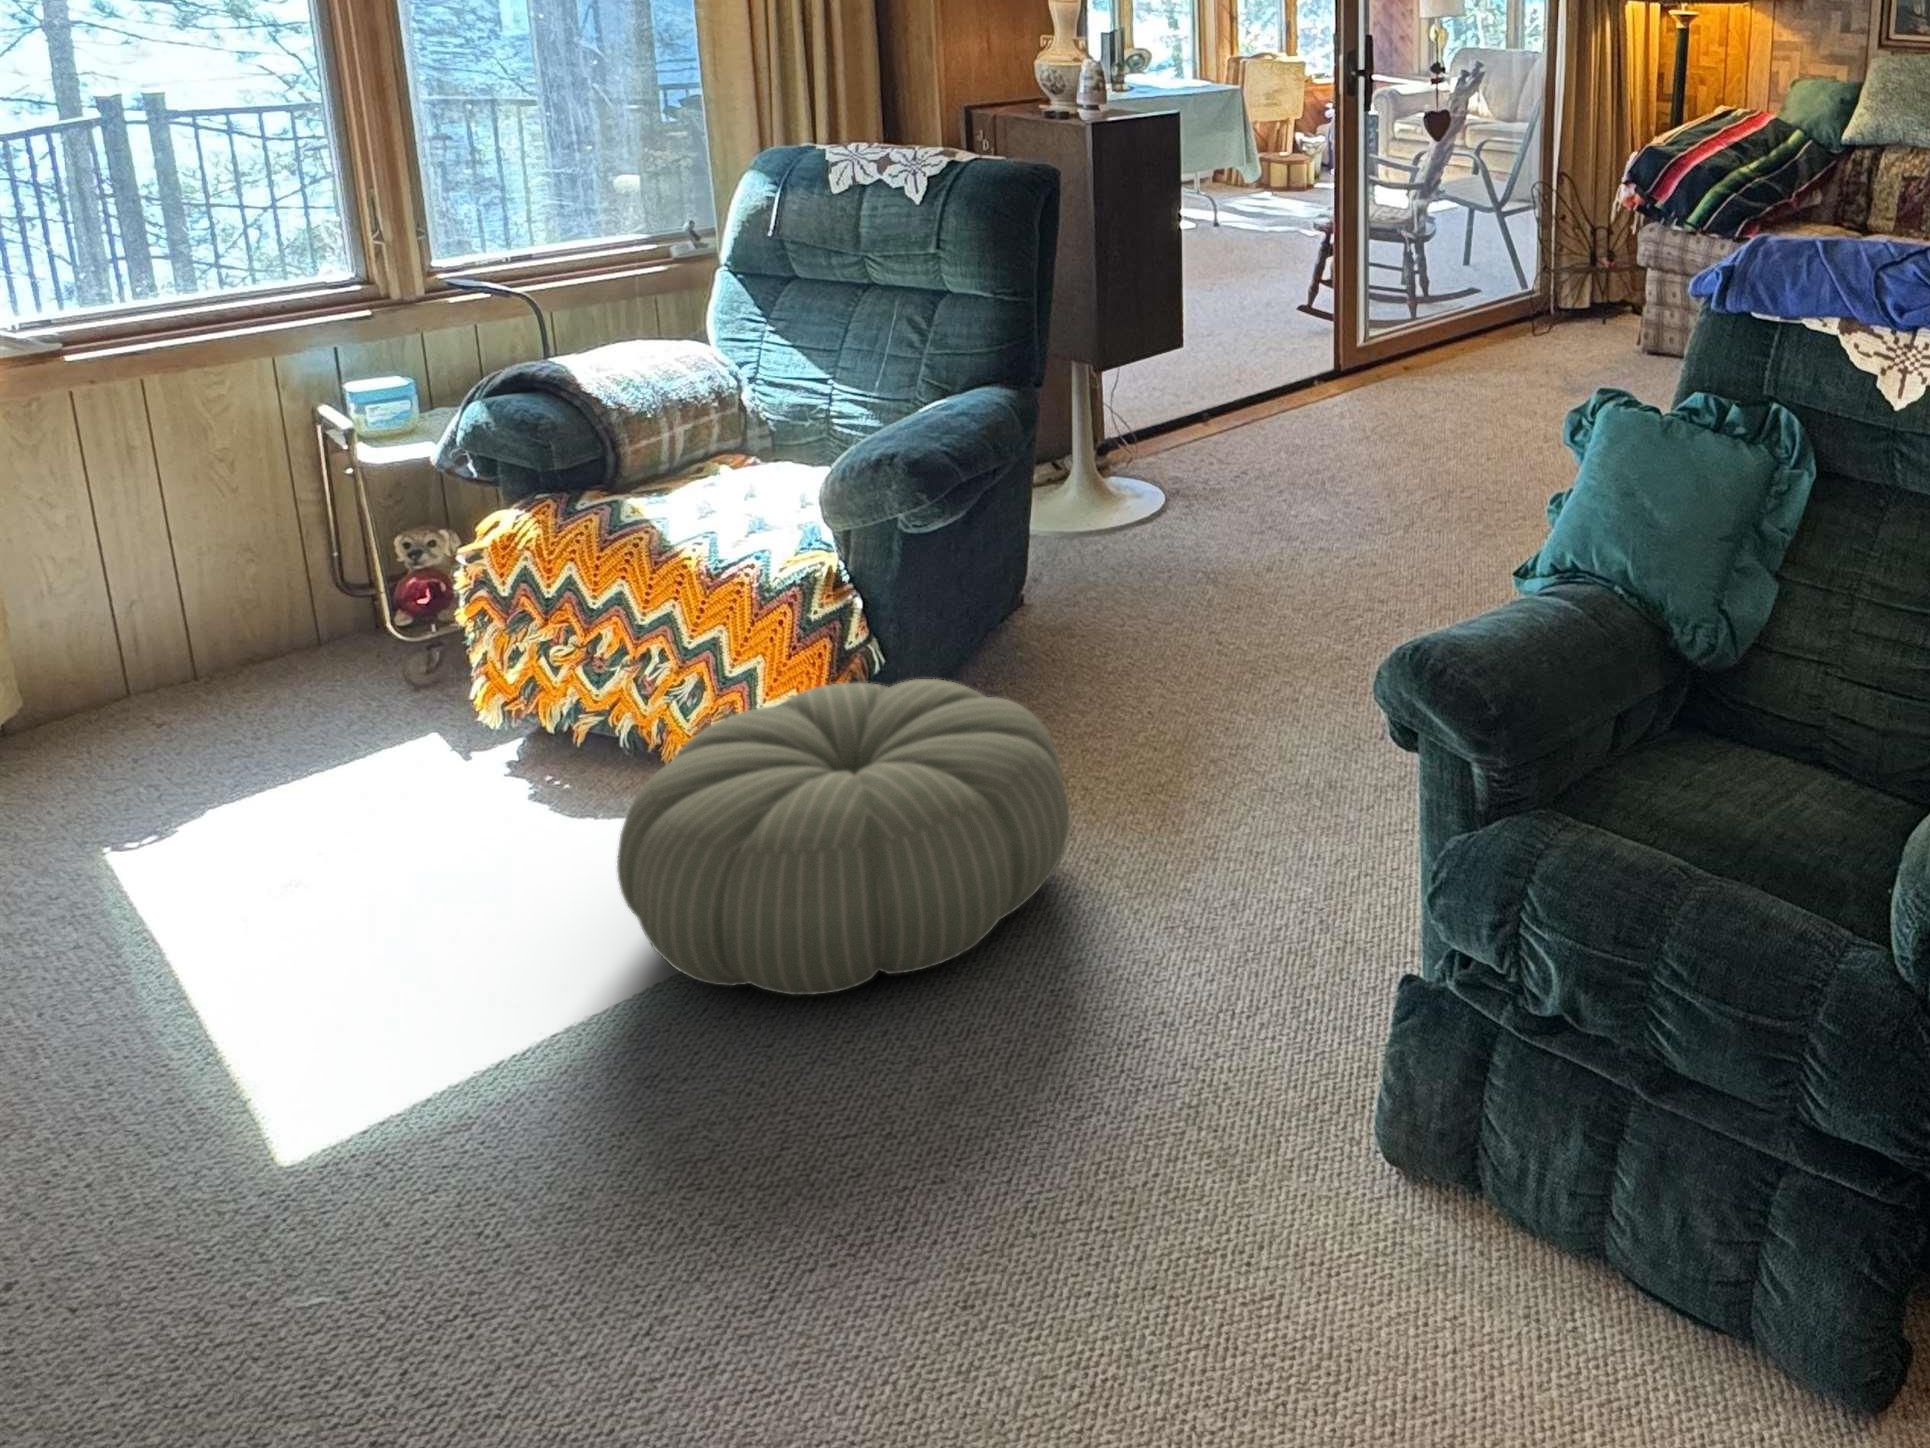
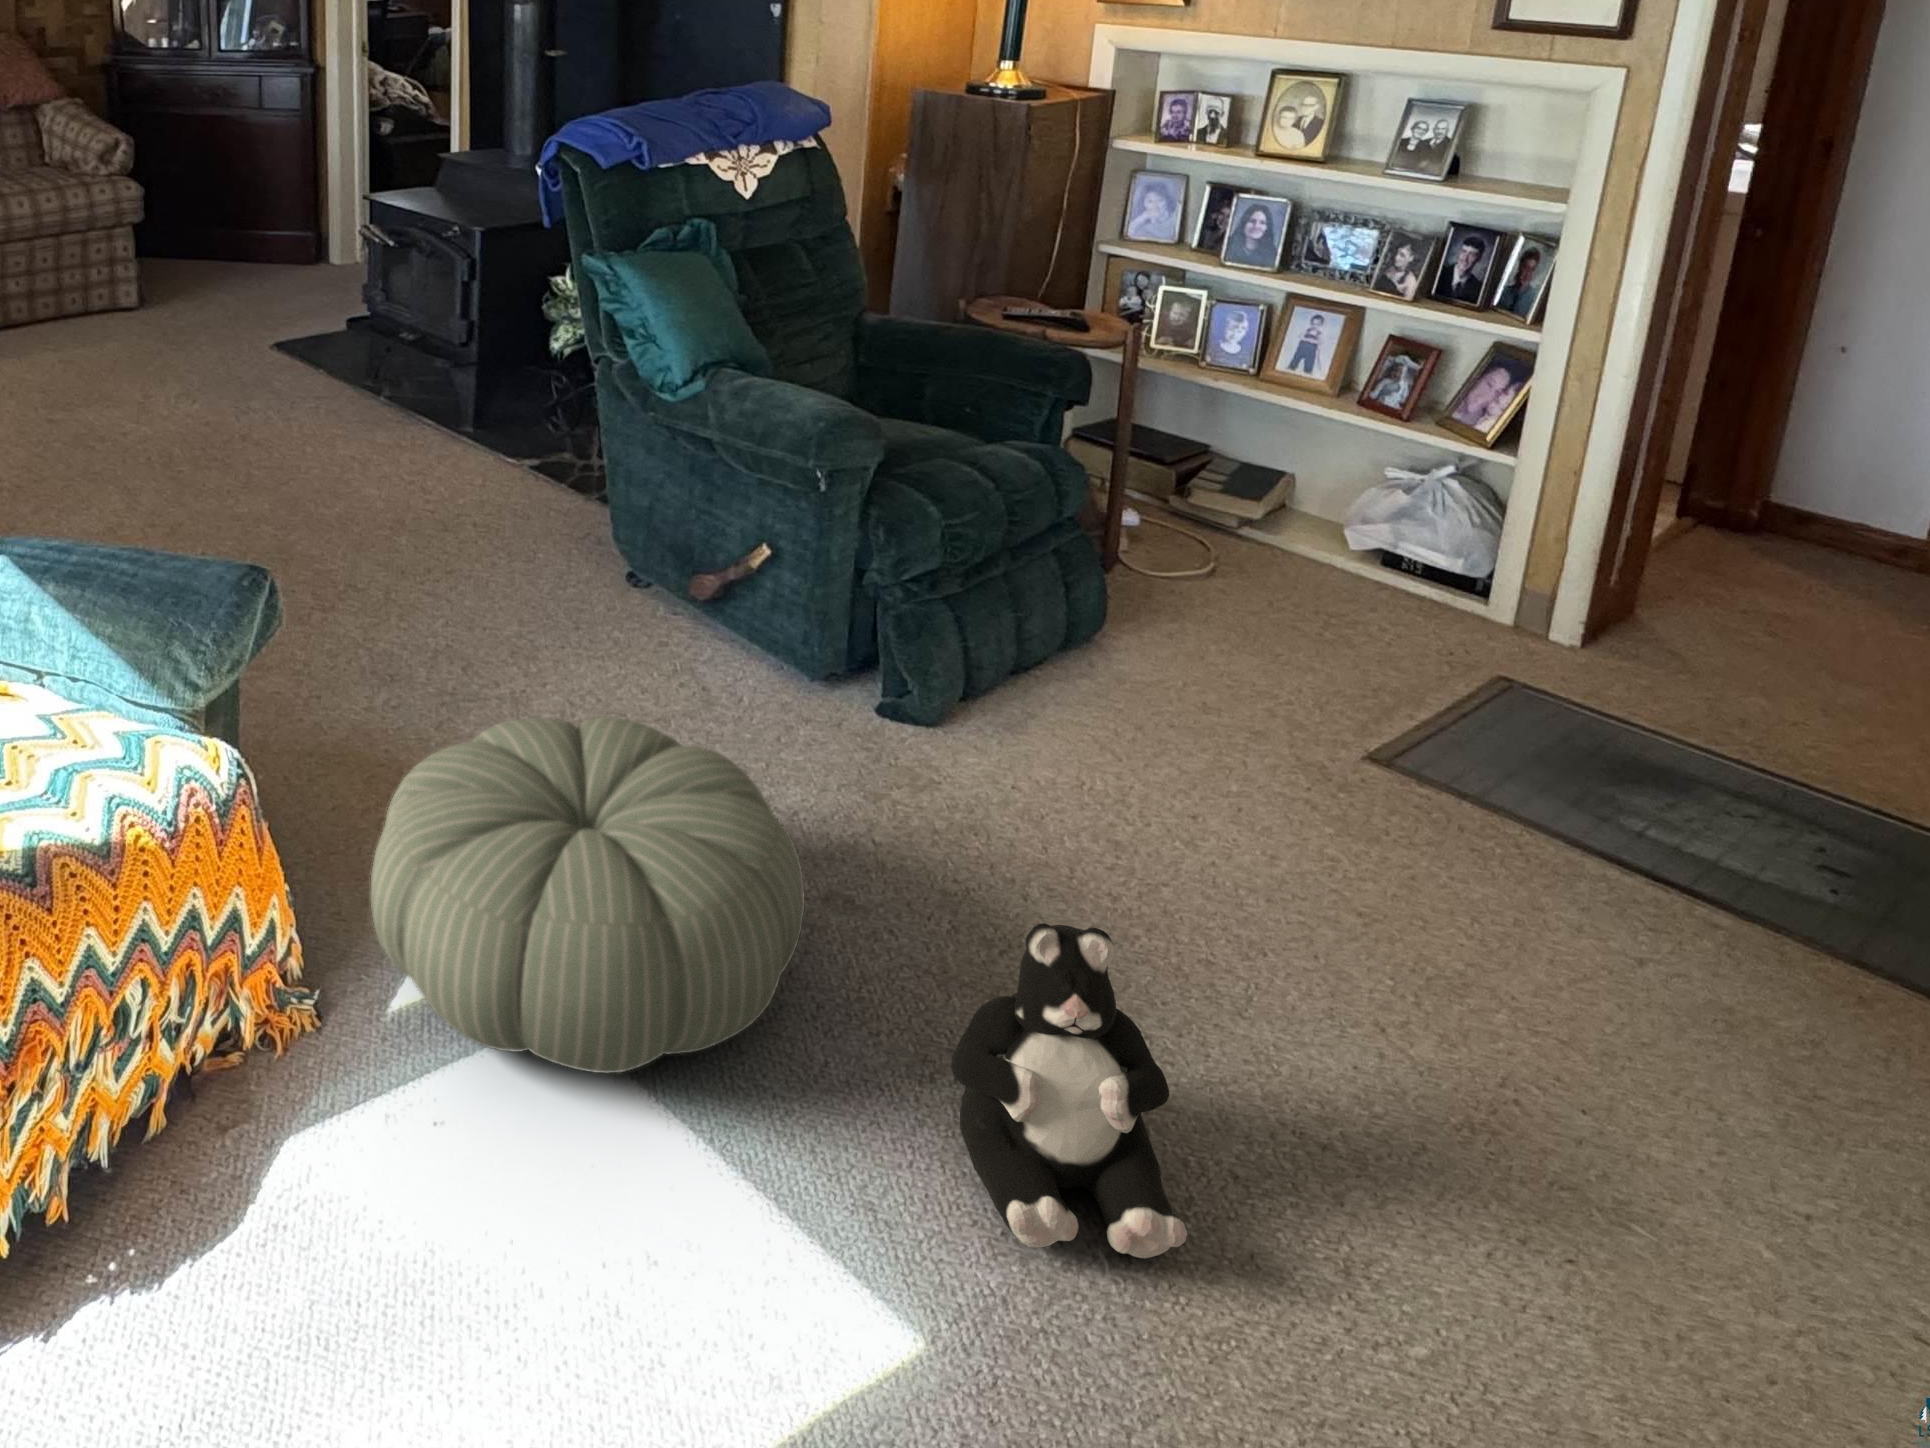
plush toy: none [265,955,600,1281] -> present [951,923,1187,1258]

